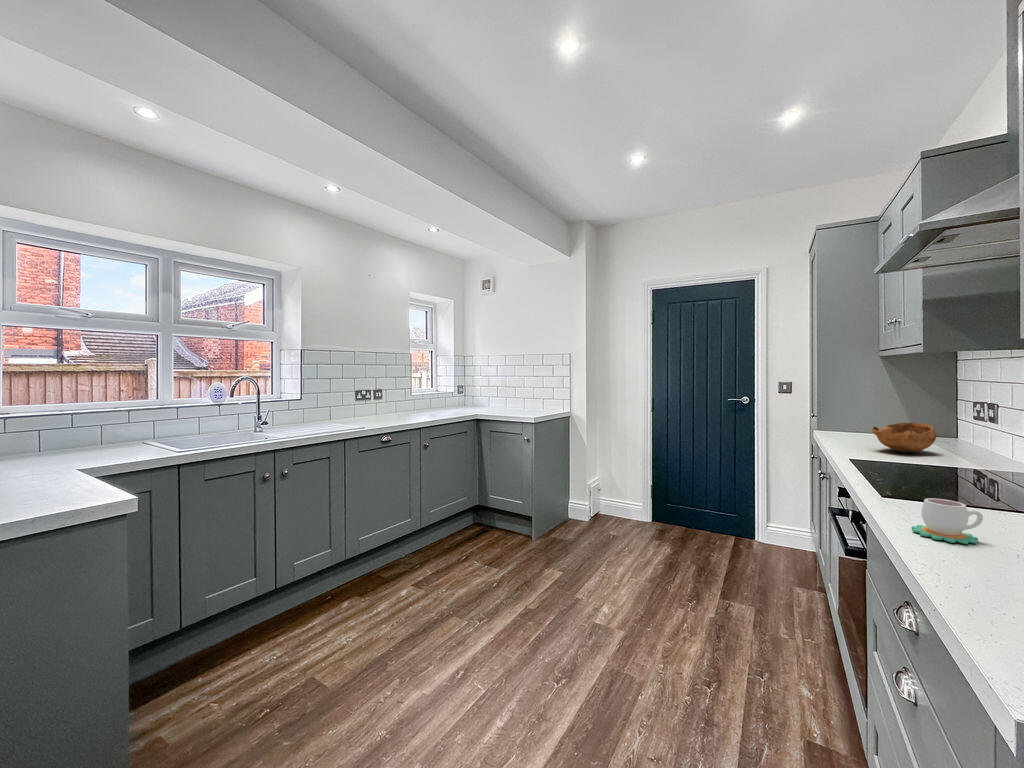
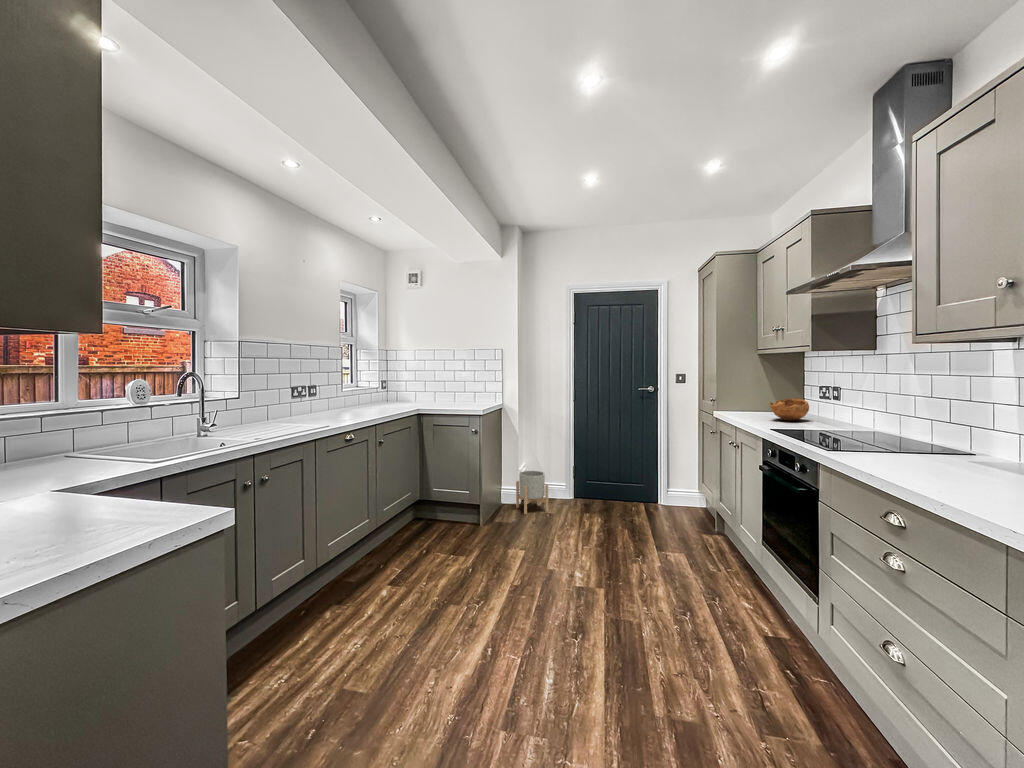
planter: none [584,486,616,533] -> present [516,471,548,514]
mug: present [912,498,983,544] -> none [869,442,911,469]

